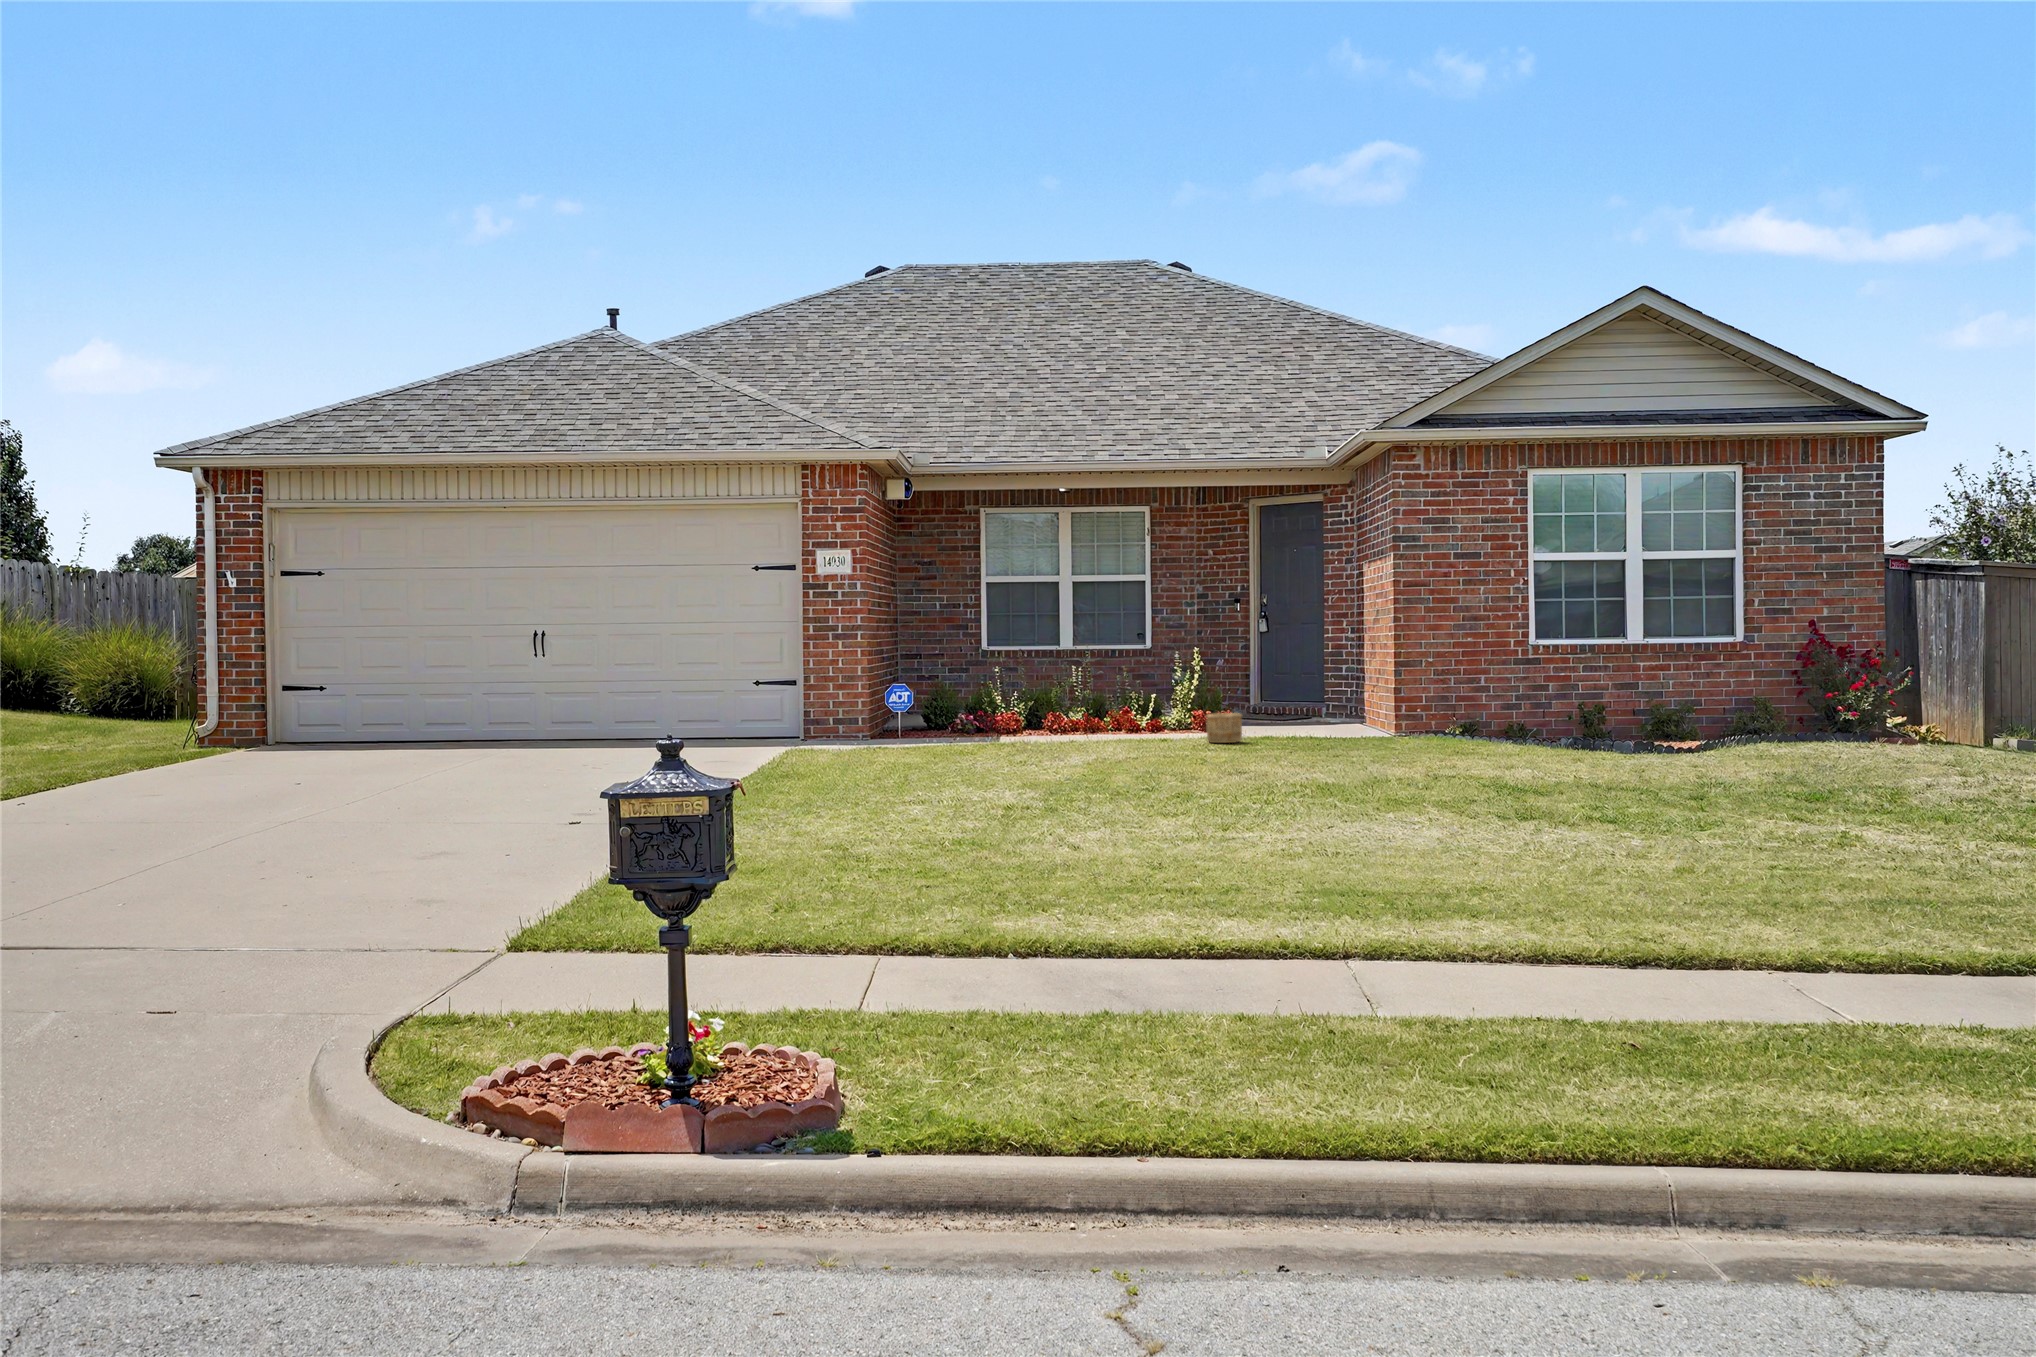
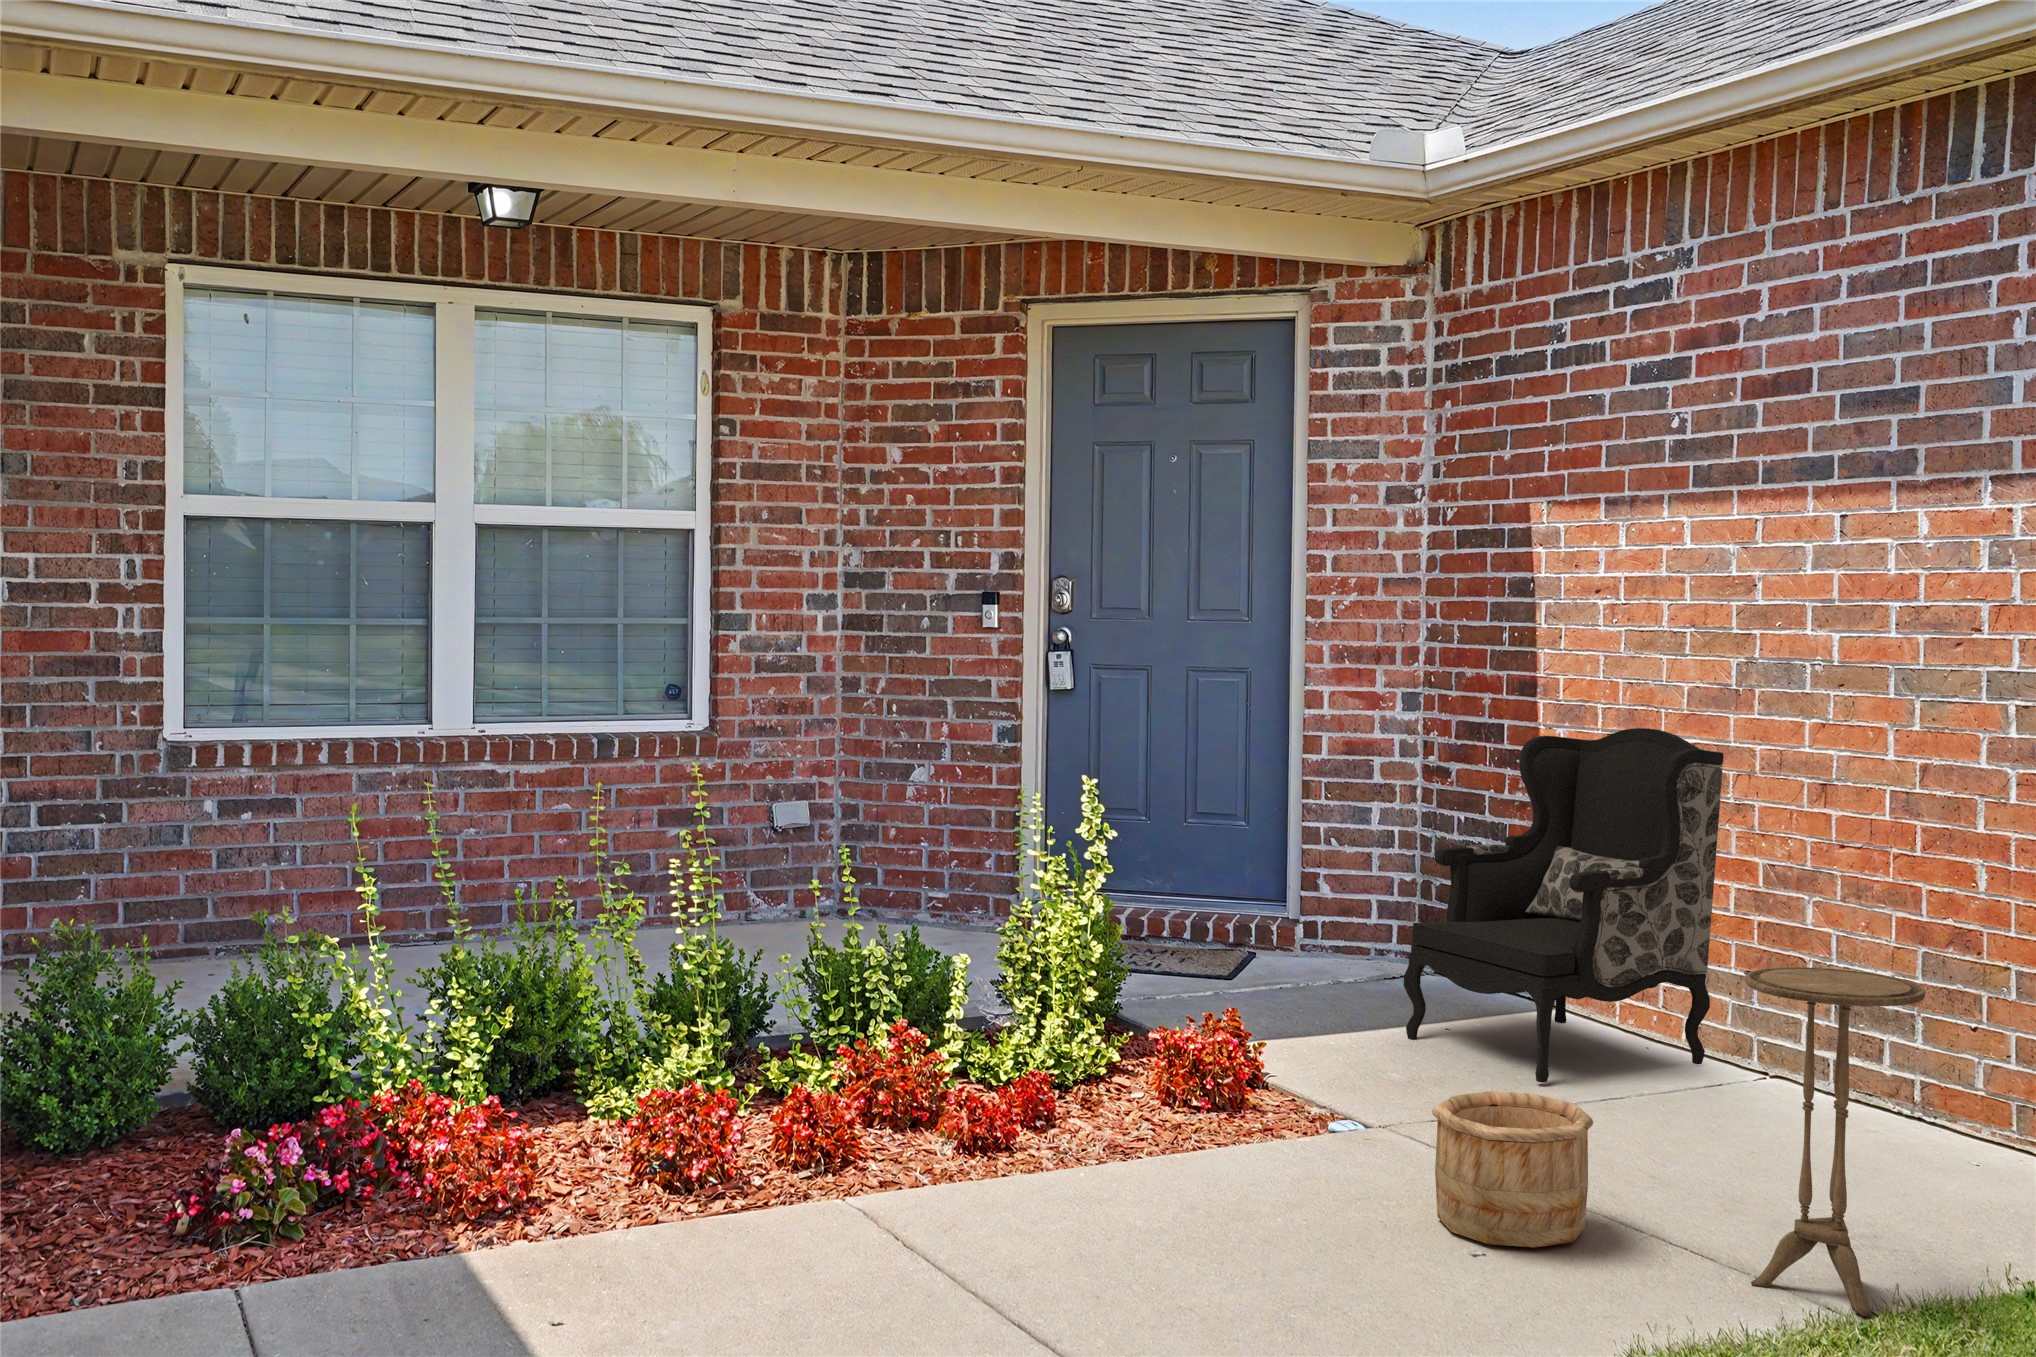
armchair: none [1298,634,1375,733] -> present [1404,728,1723,1083]
side table: none [1248,677,1286,749] -> present [1745,967,1925,1316]

